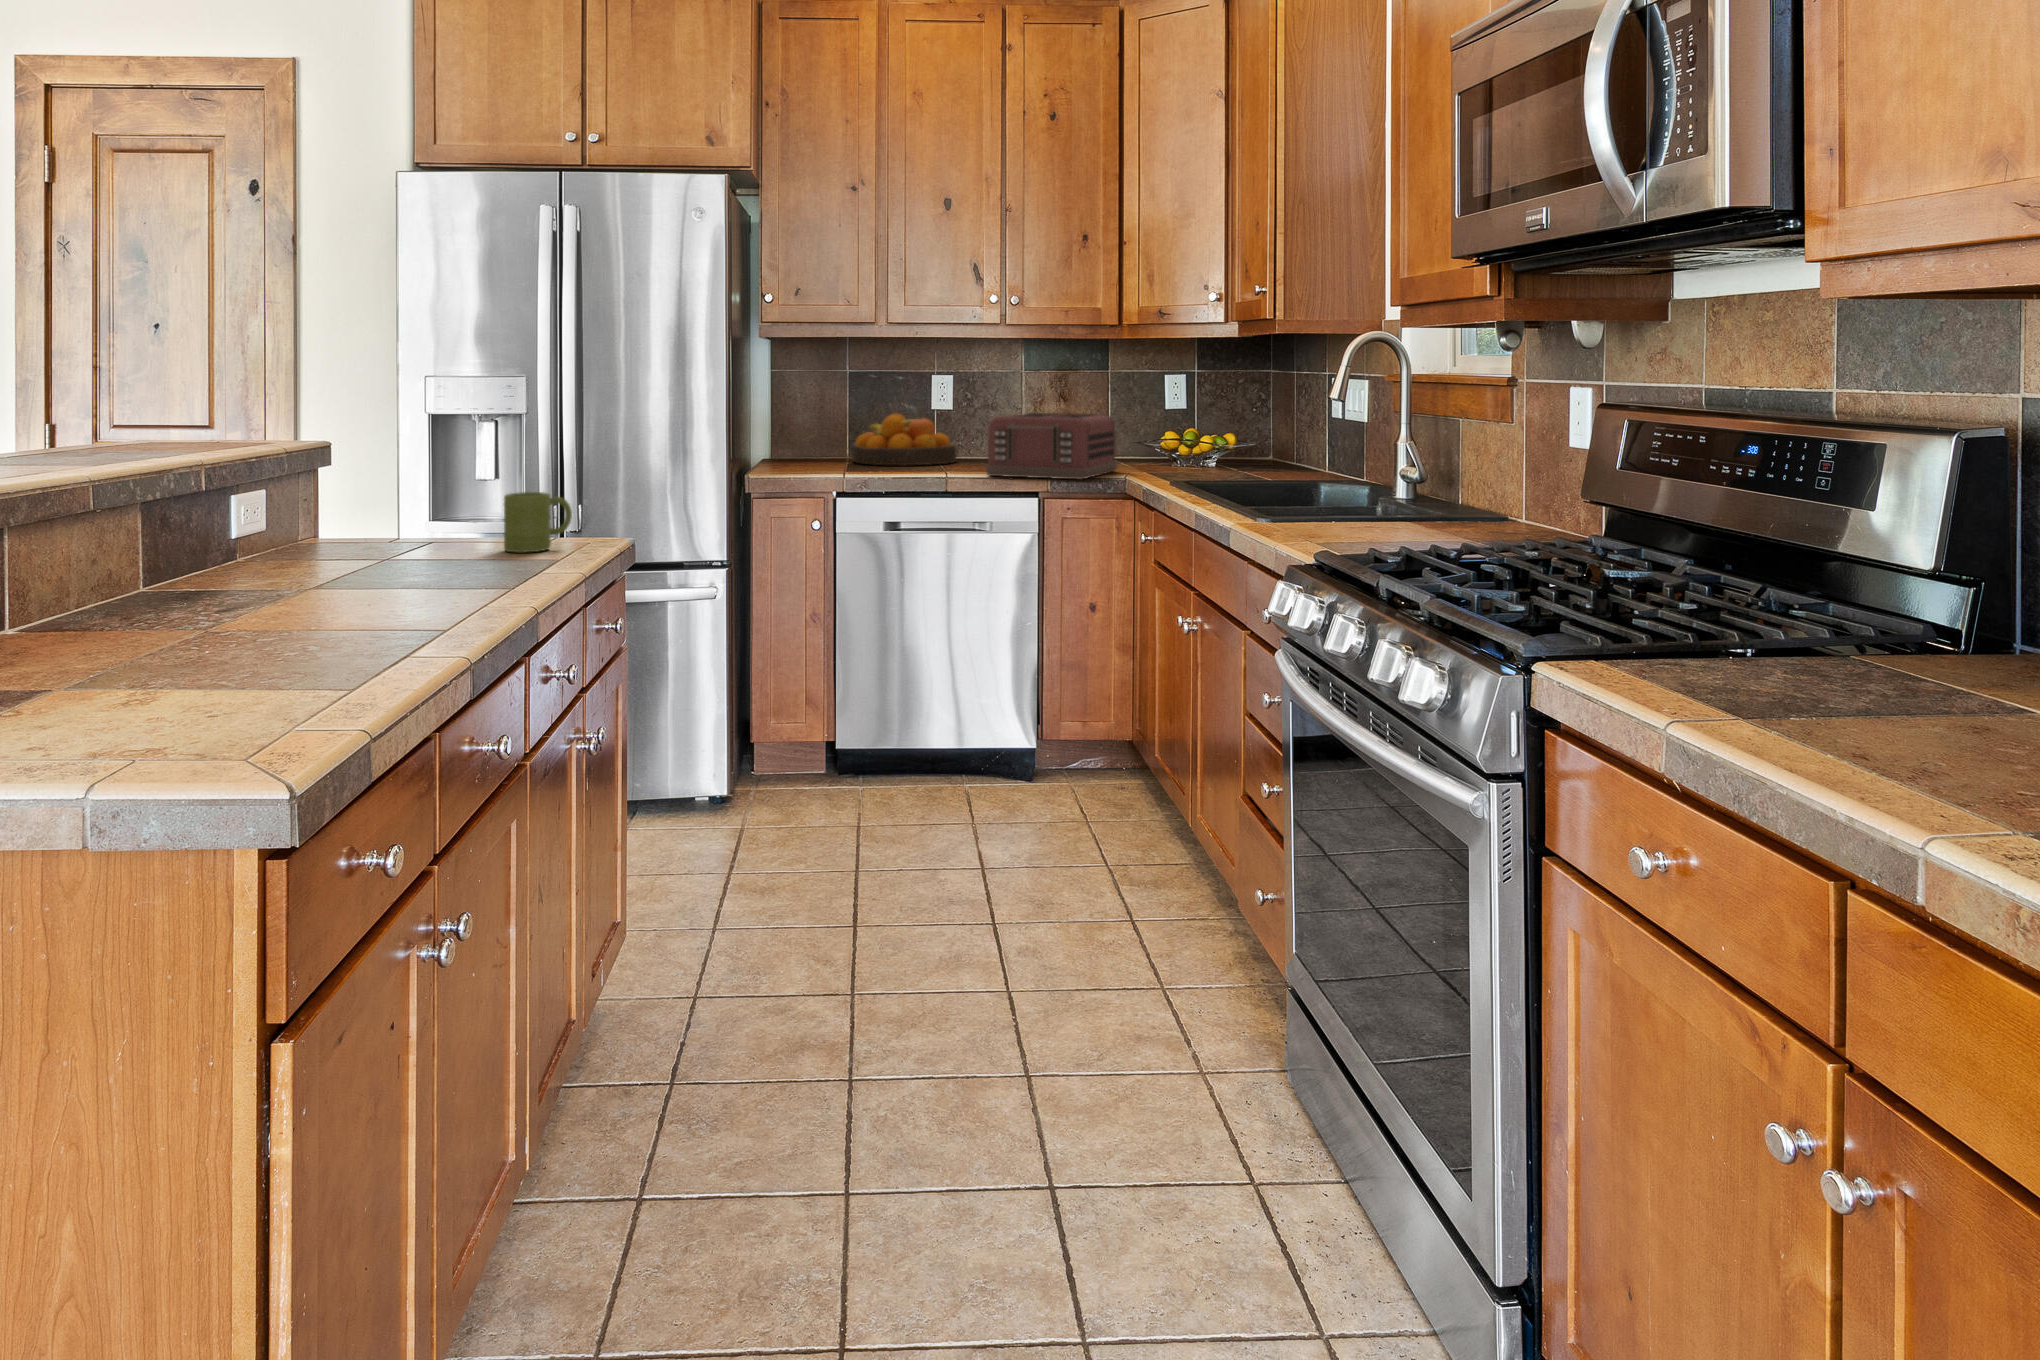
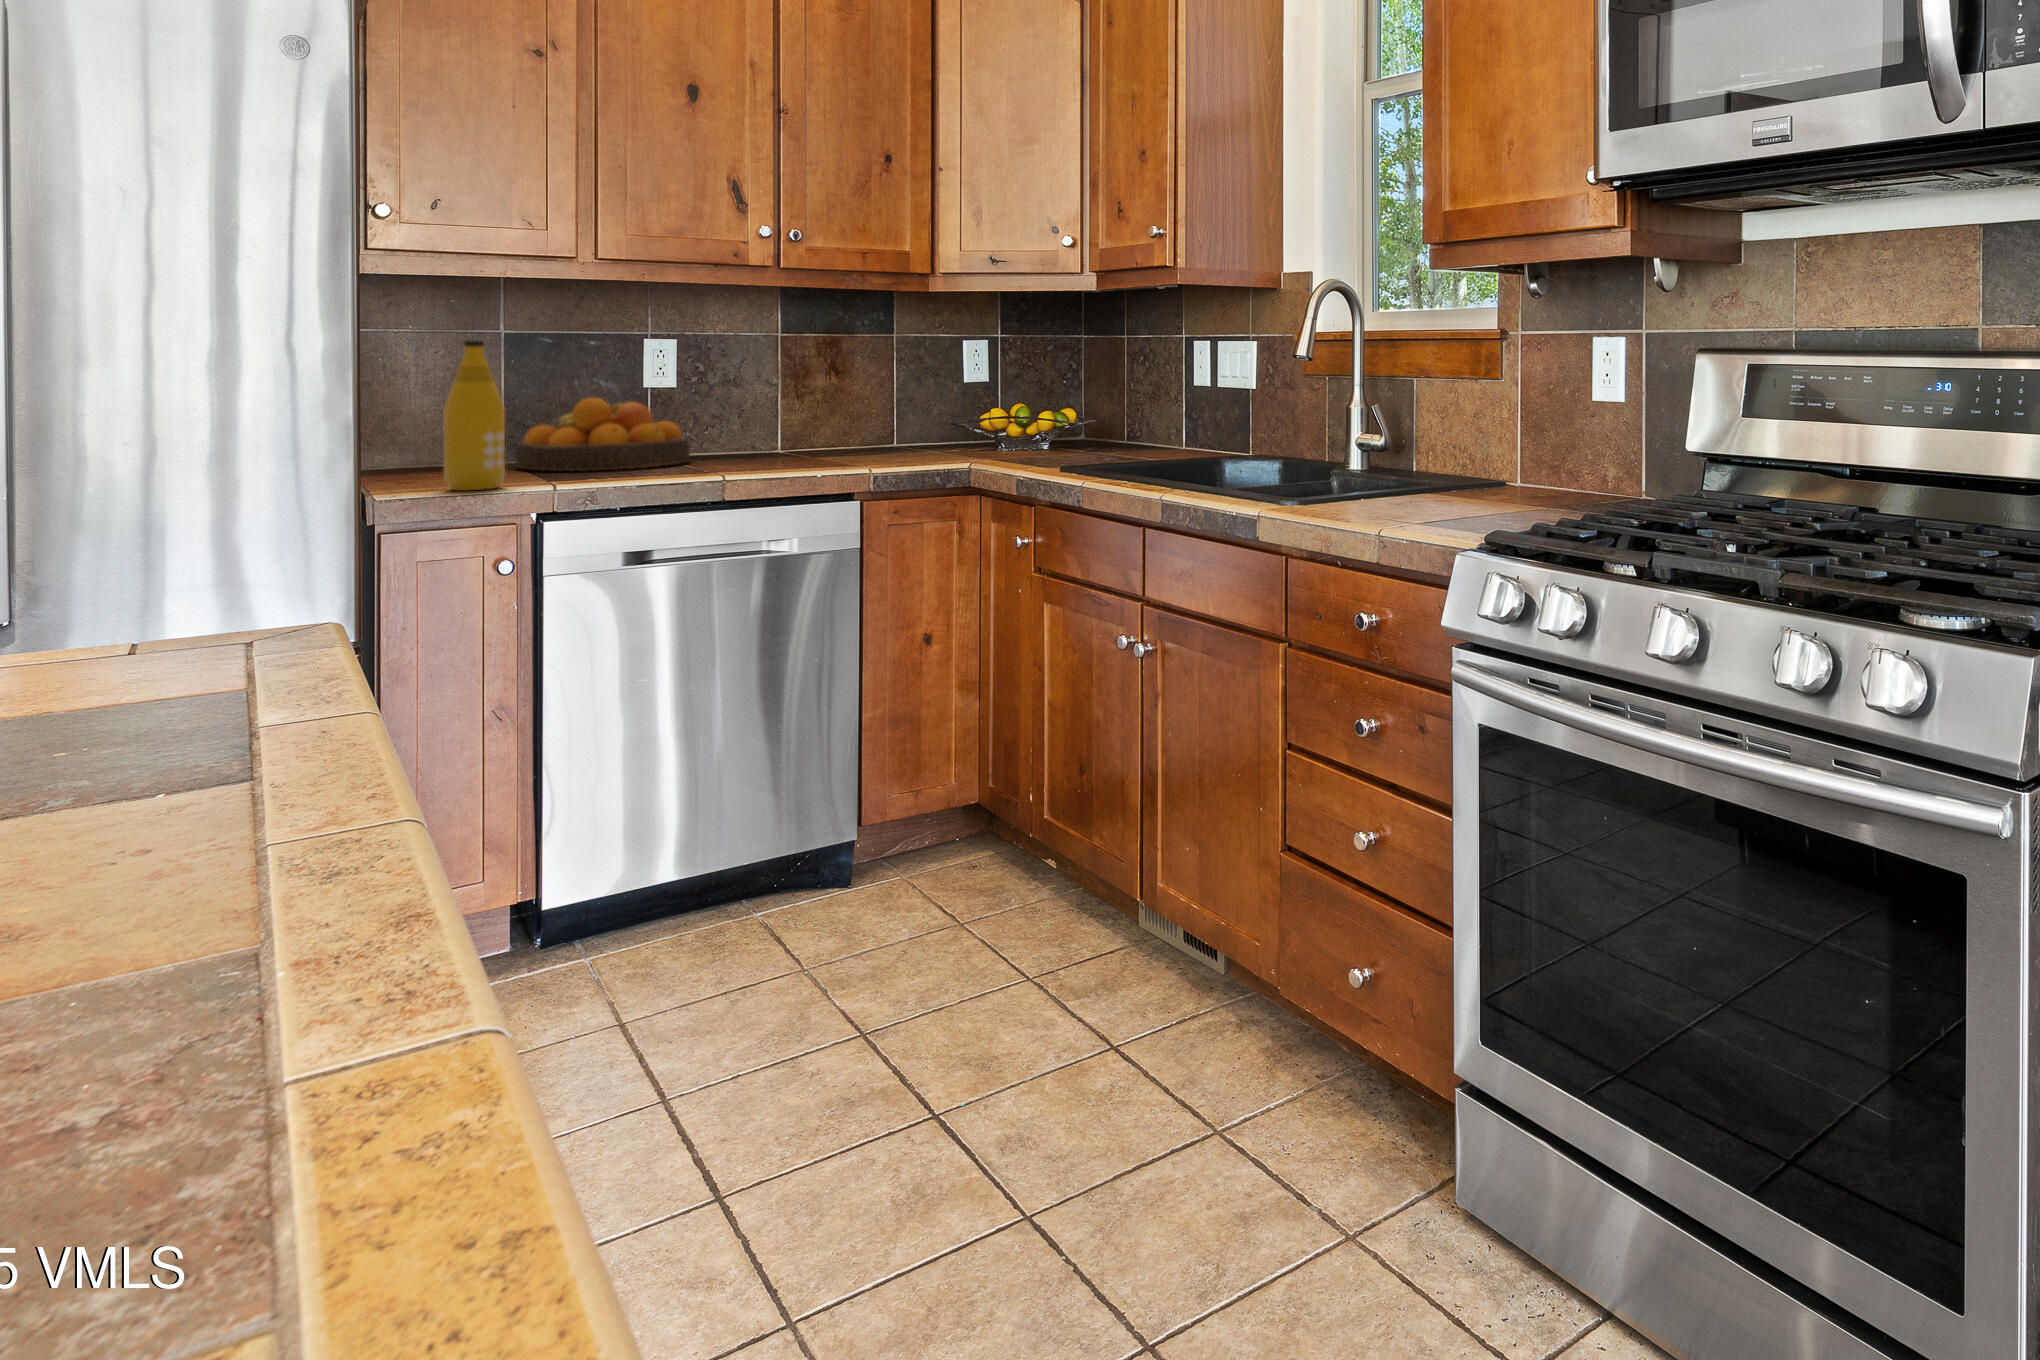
bottle: none [791,379,824,474] -> present [443,341,505,490]
toaster: present [986,413,1118,479] -> none [784,387,949,475]
mug: present [504,492,572,553] -> none [25,549,215,690]

